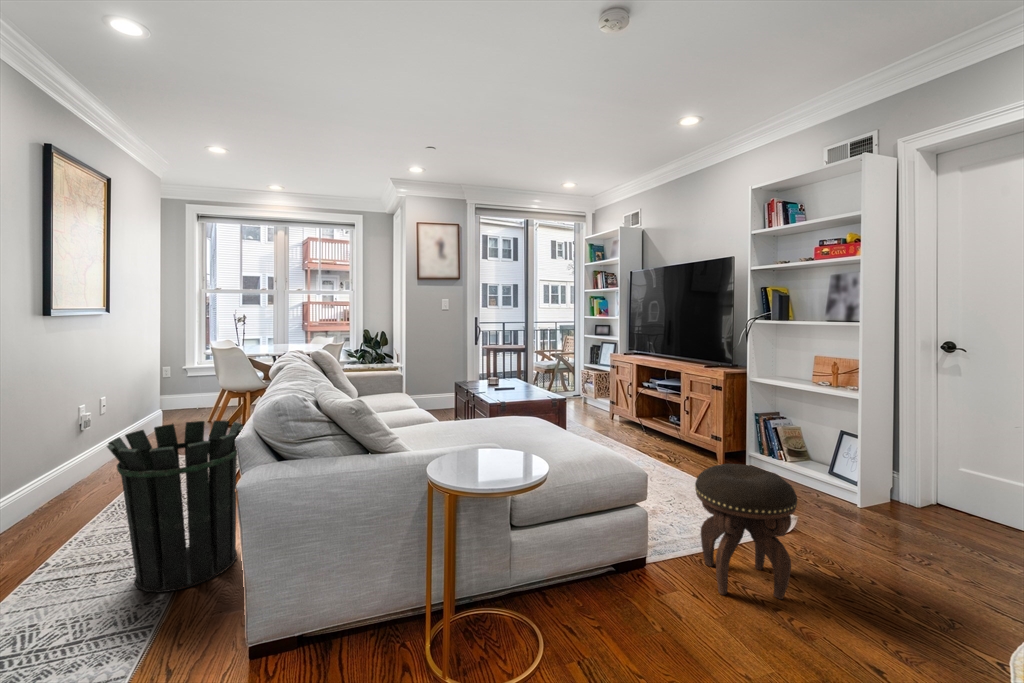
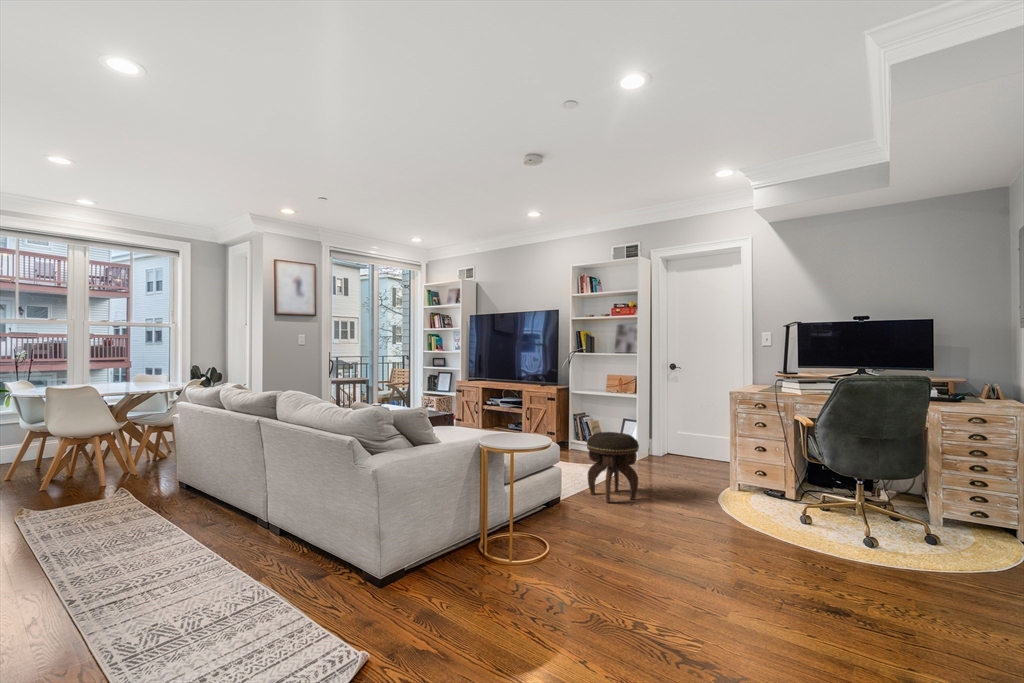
waste bin: present [107,421,243,592] -> none [177,434,288,580]

